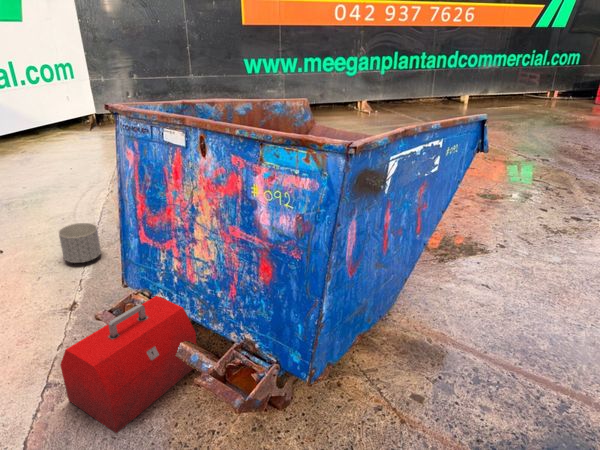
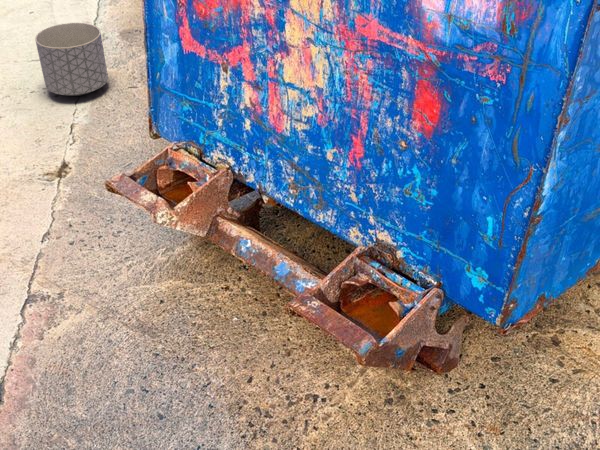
toolbox: present [60,296,196,433] -> none [52,153,284,385]

